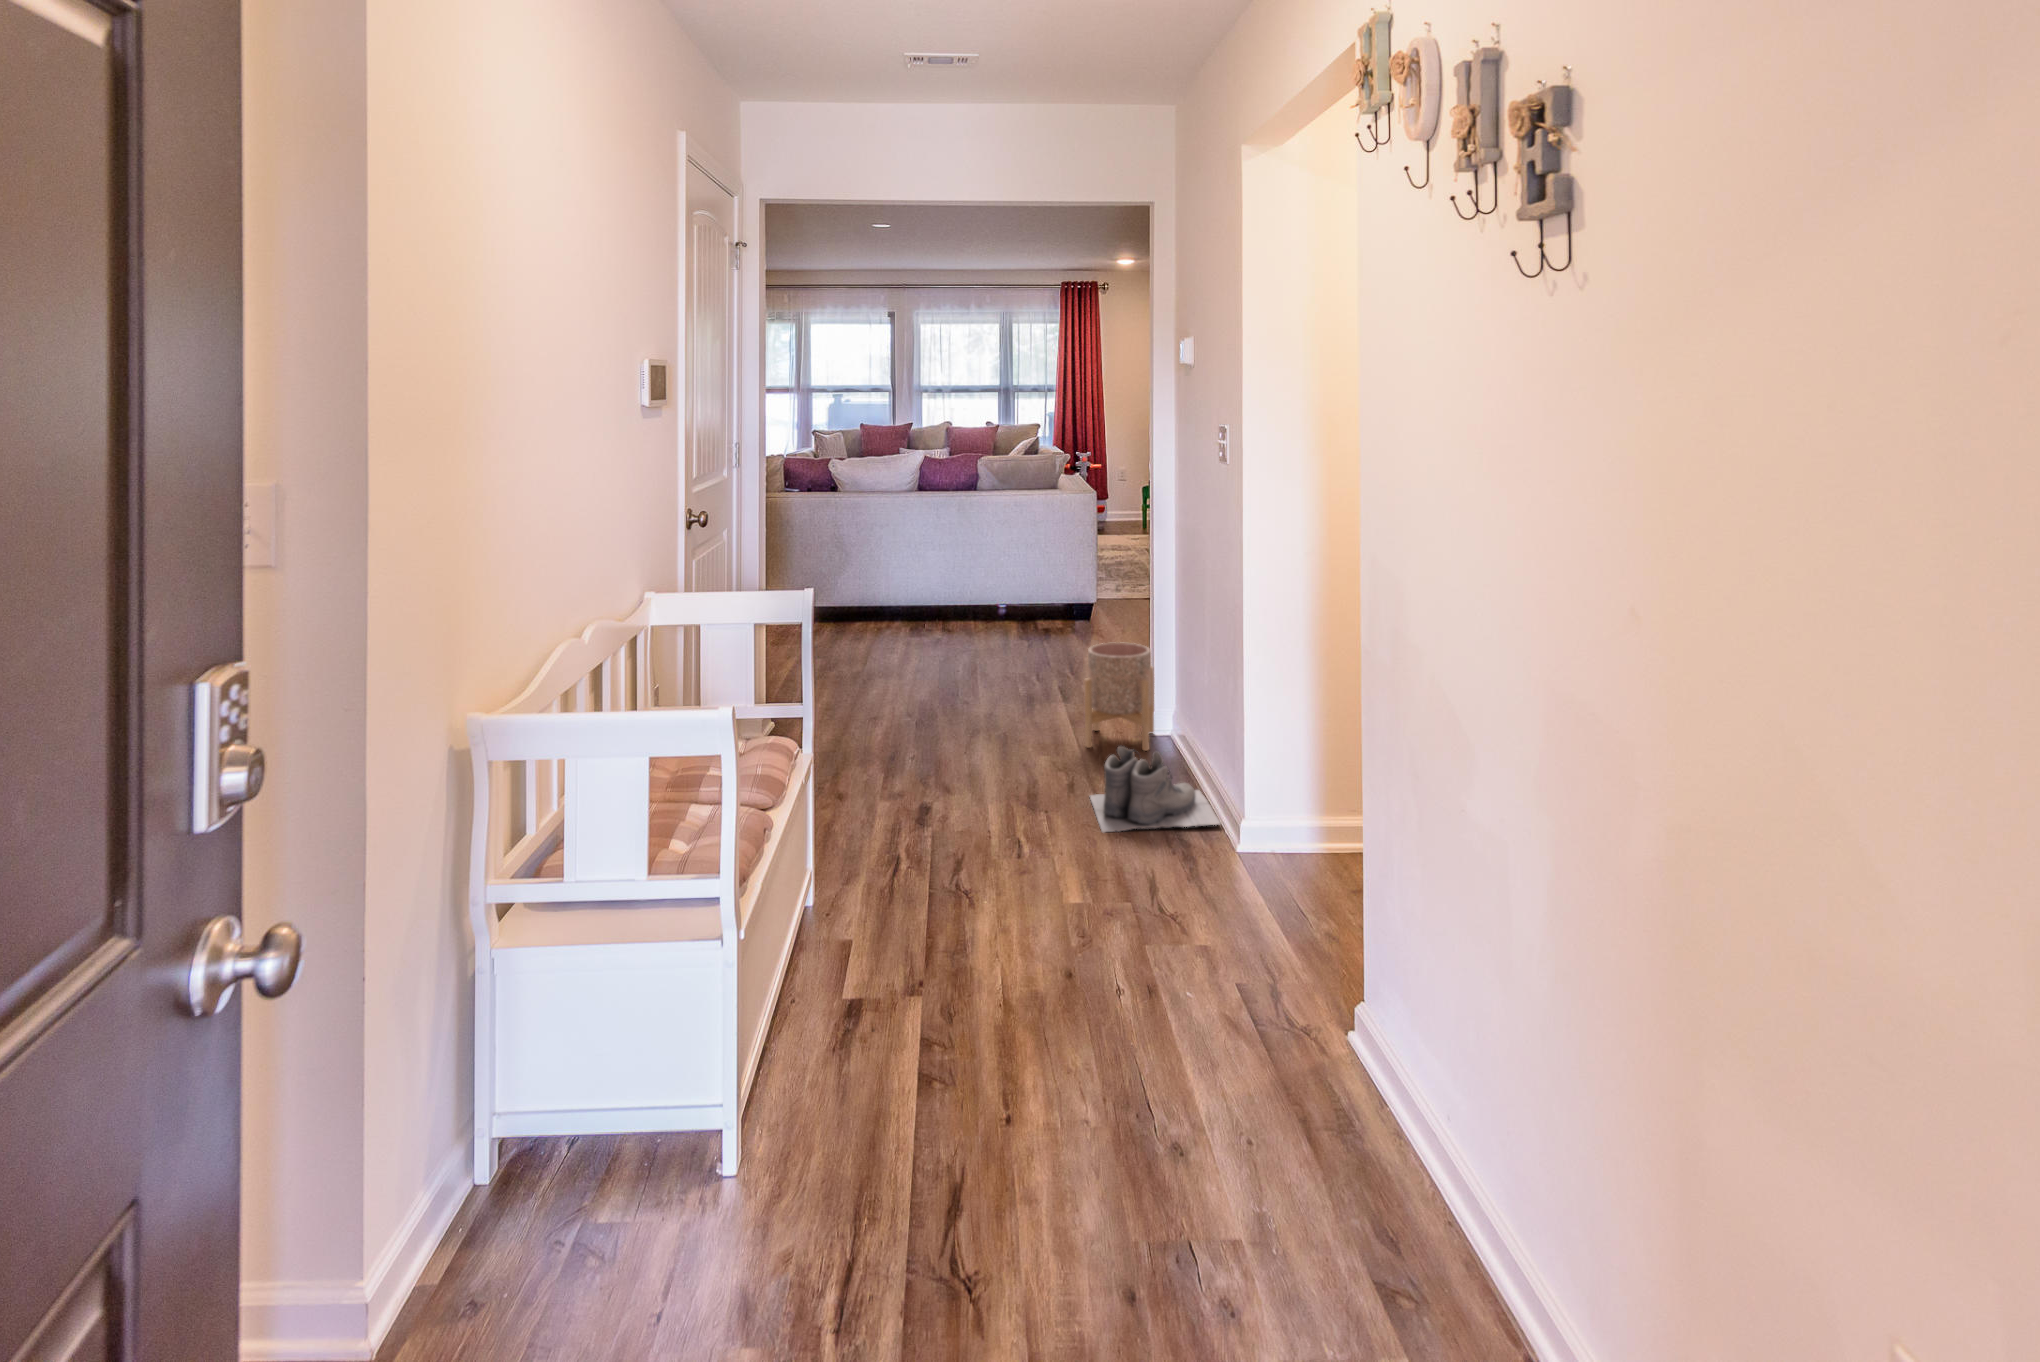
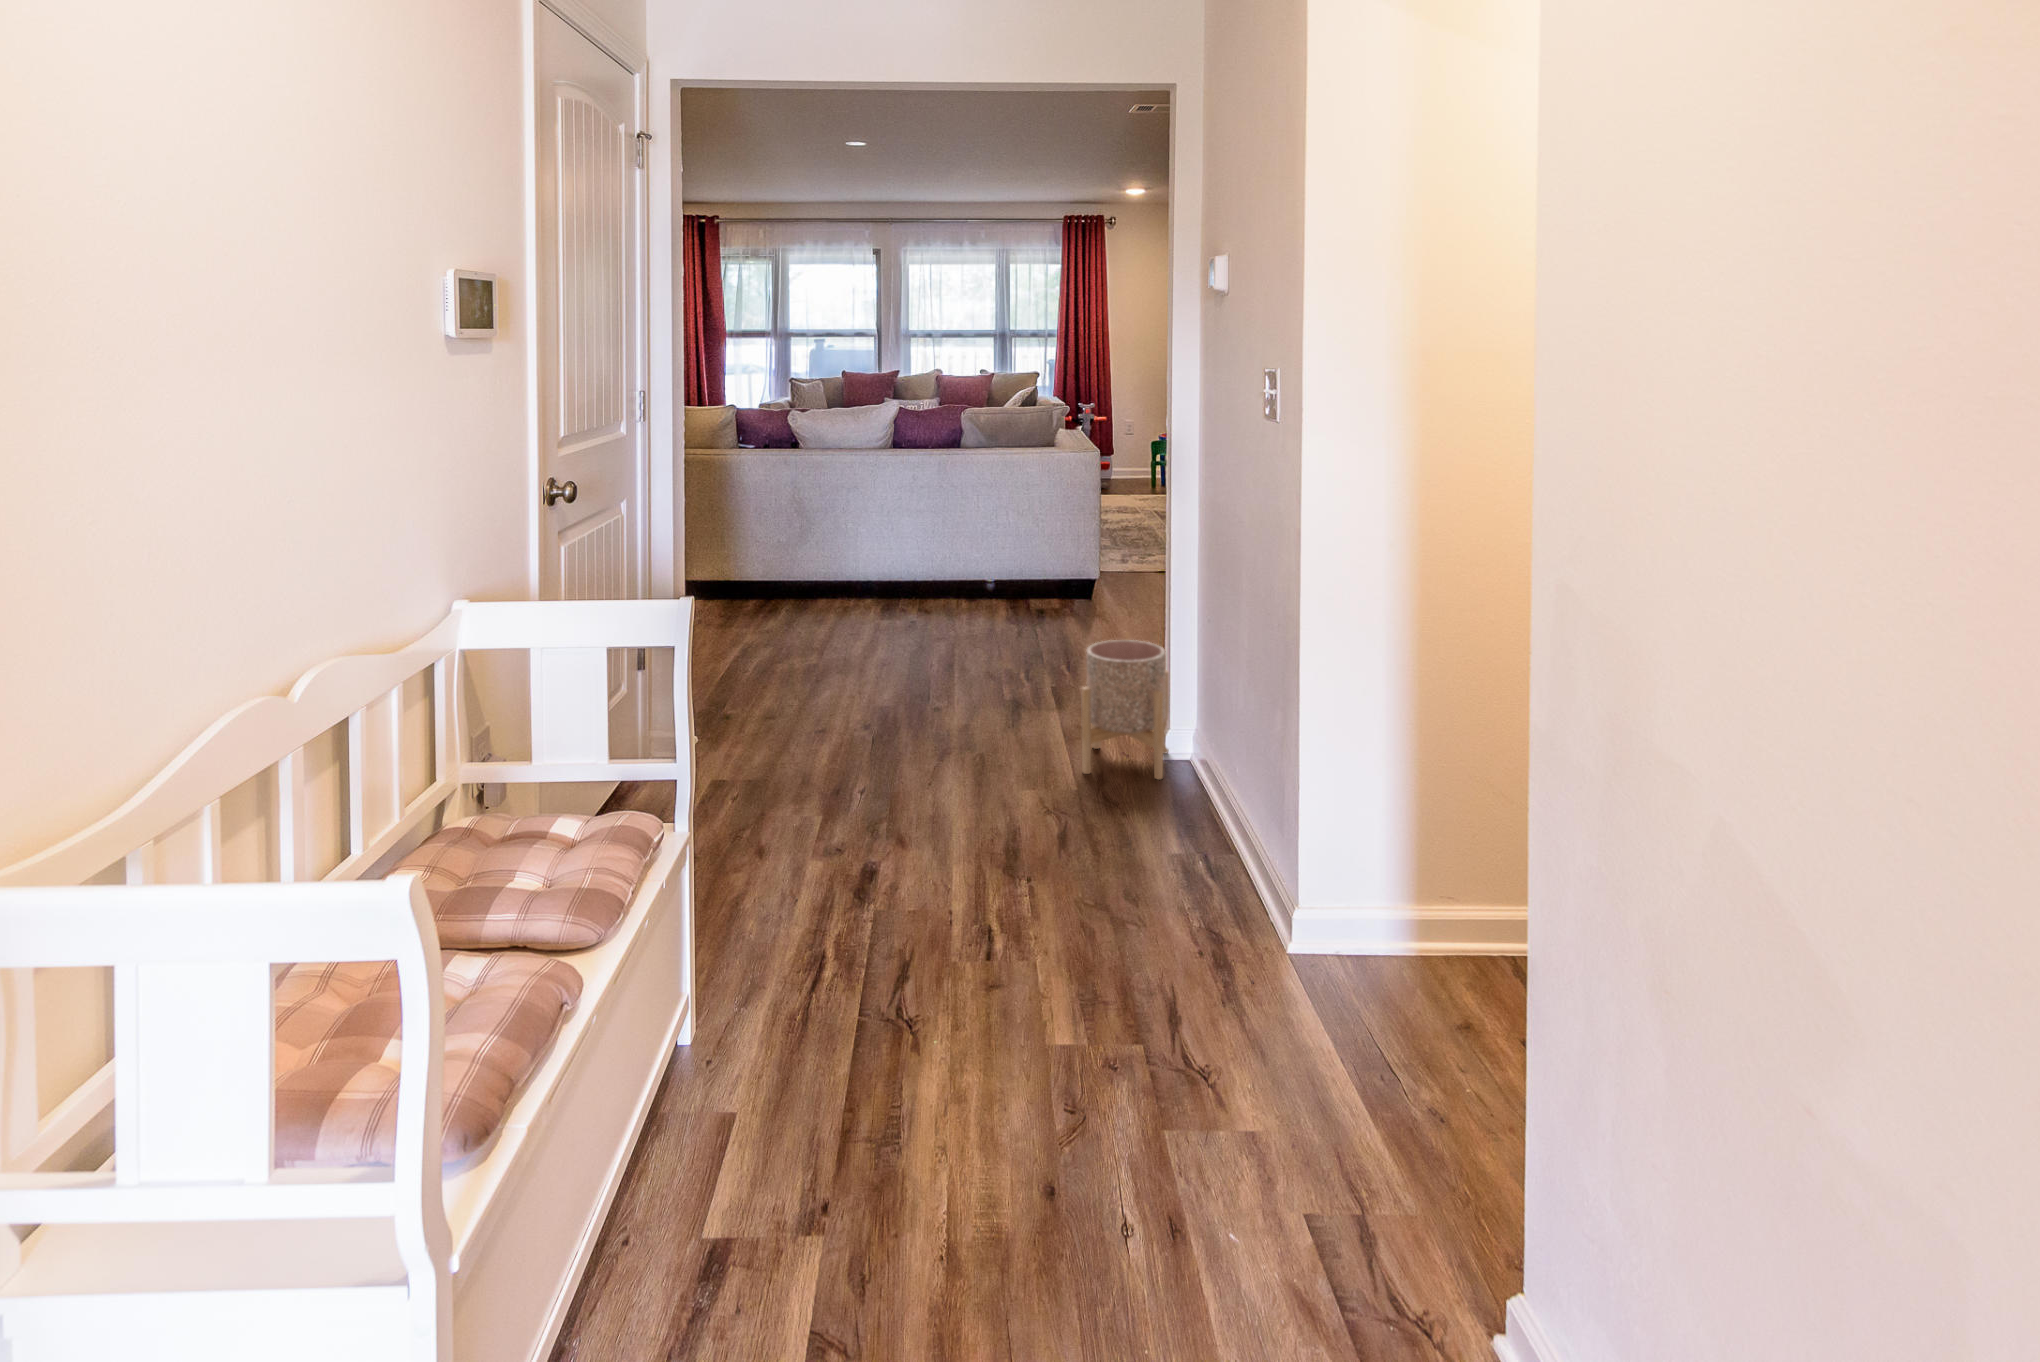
boots: present [1090,746,1220,833] -> none [1085,789,1263,913]

